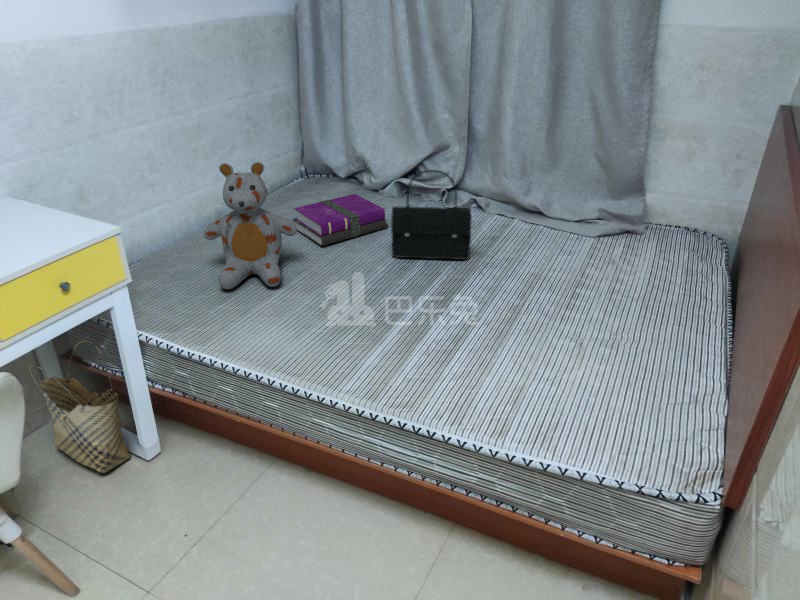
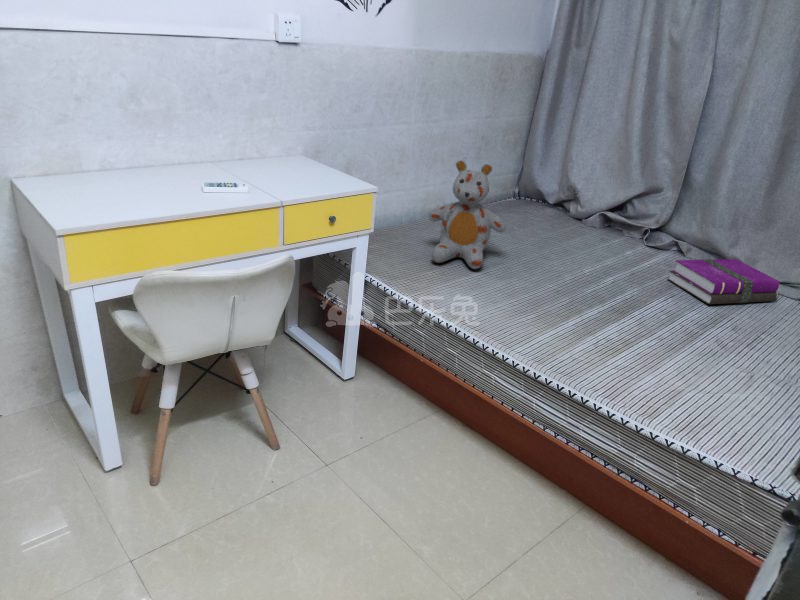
handbag: present [391,170,472,260] -> none [584,198,669,288]
notebook: present [292,194,388,246] -> present [667,259,779,304]
woven basket: present [29,340,130,473] -> none [278,272,337,378]

